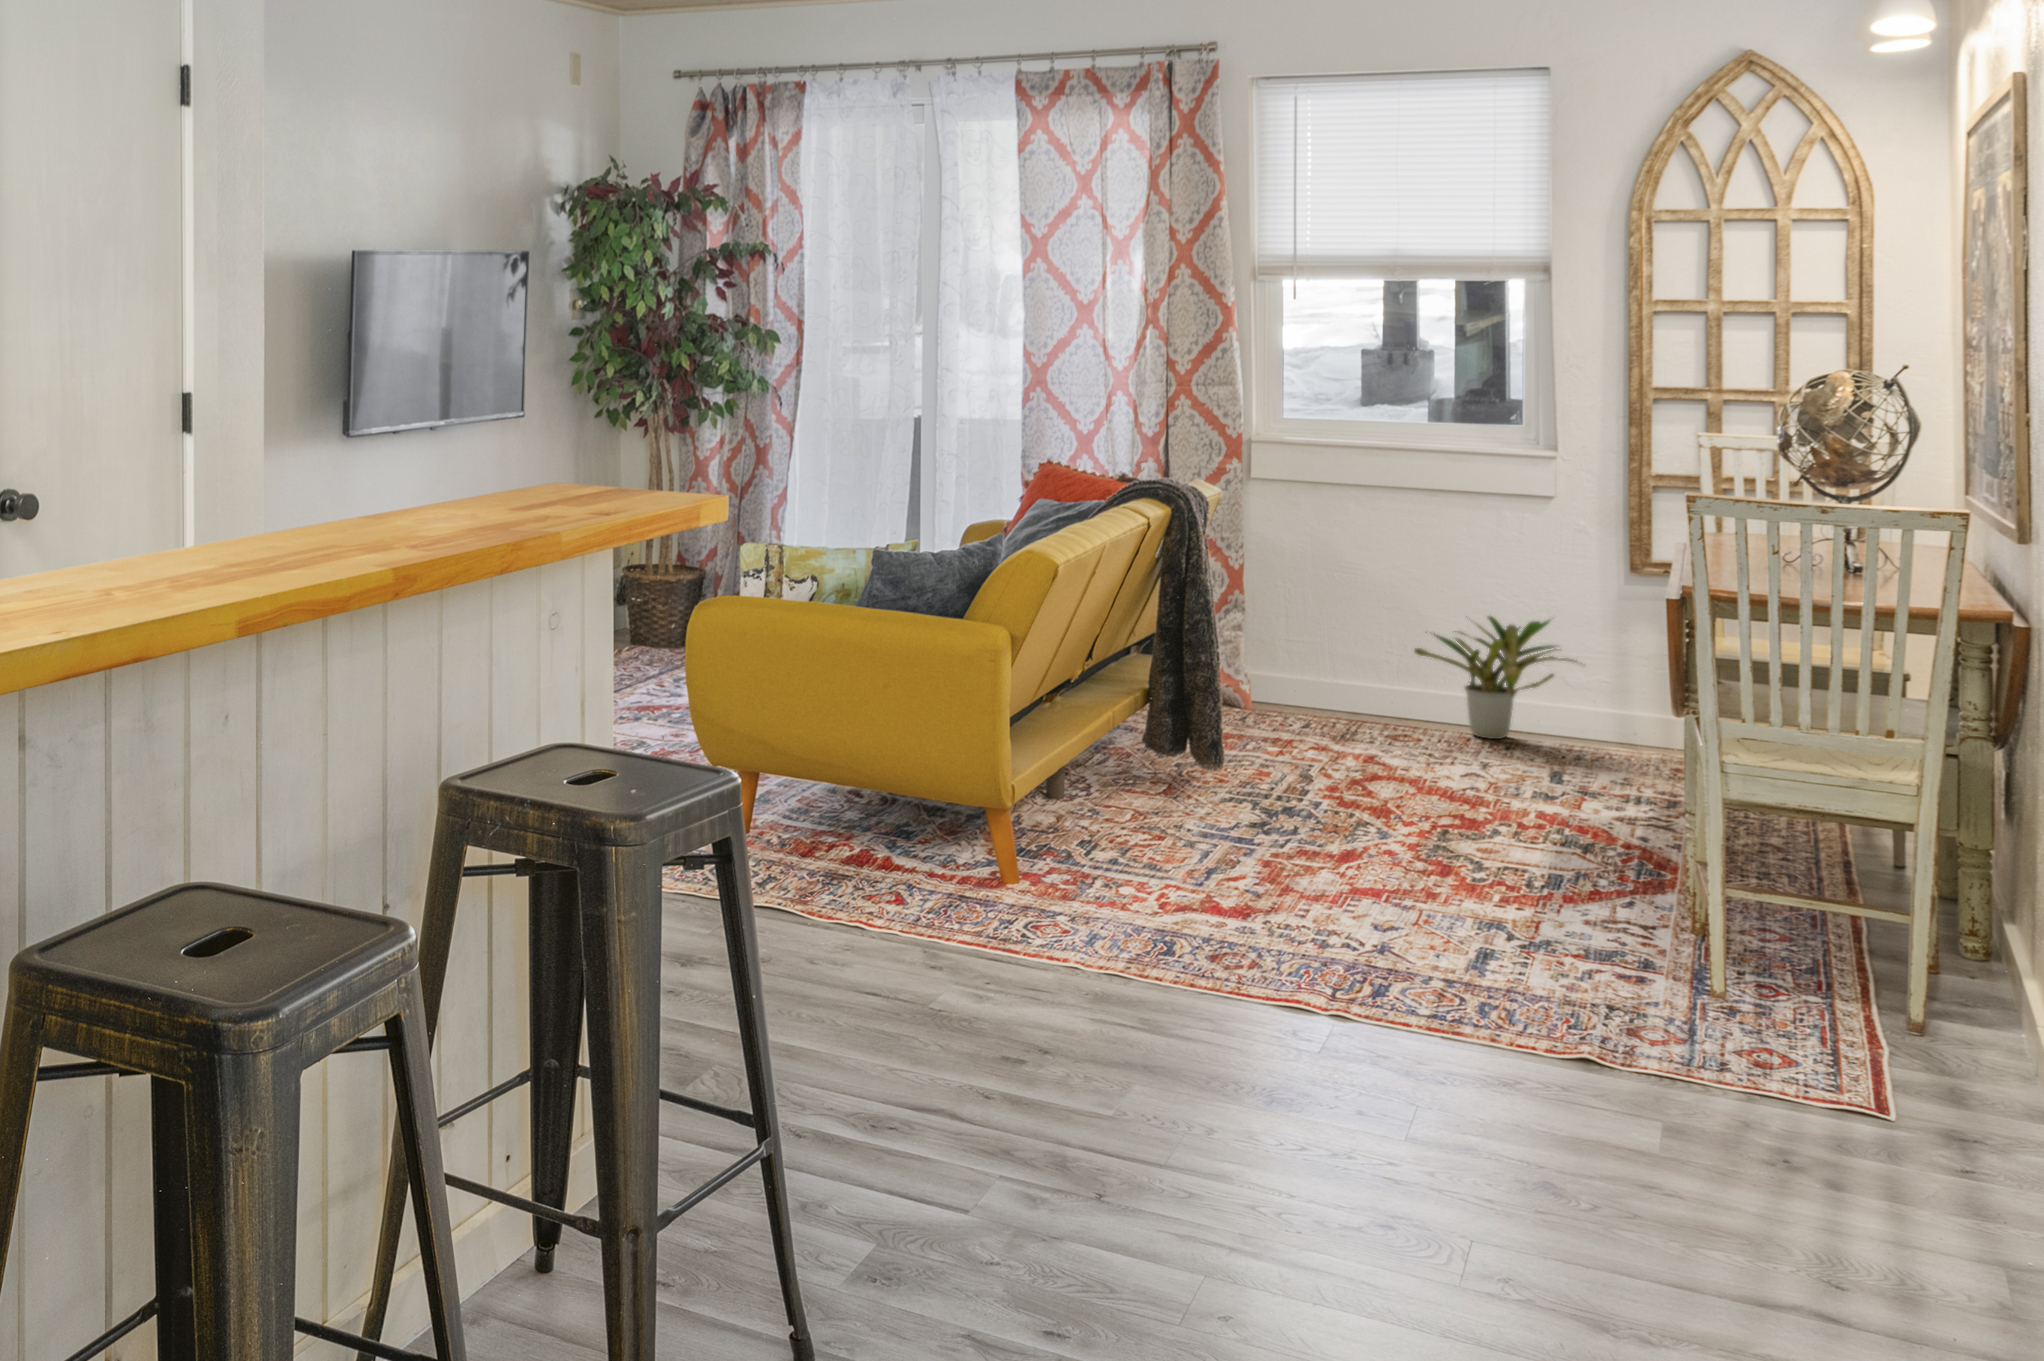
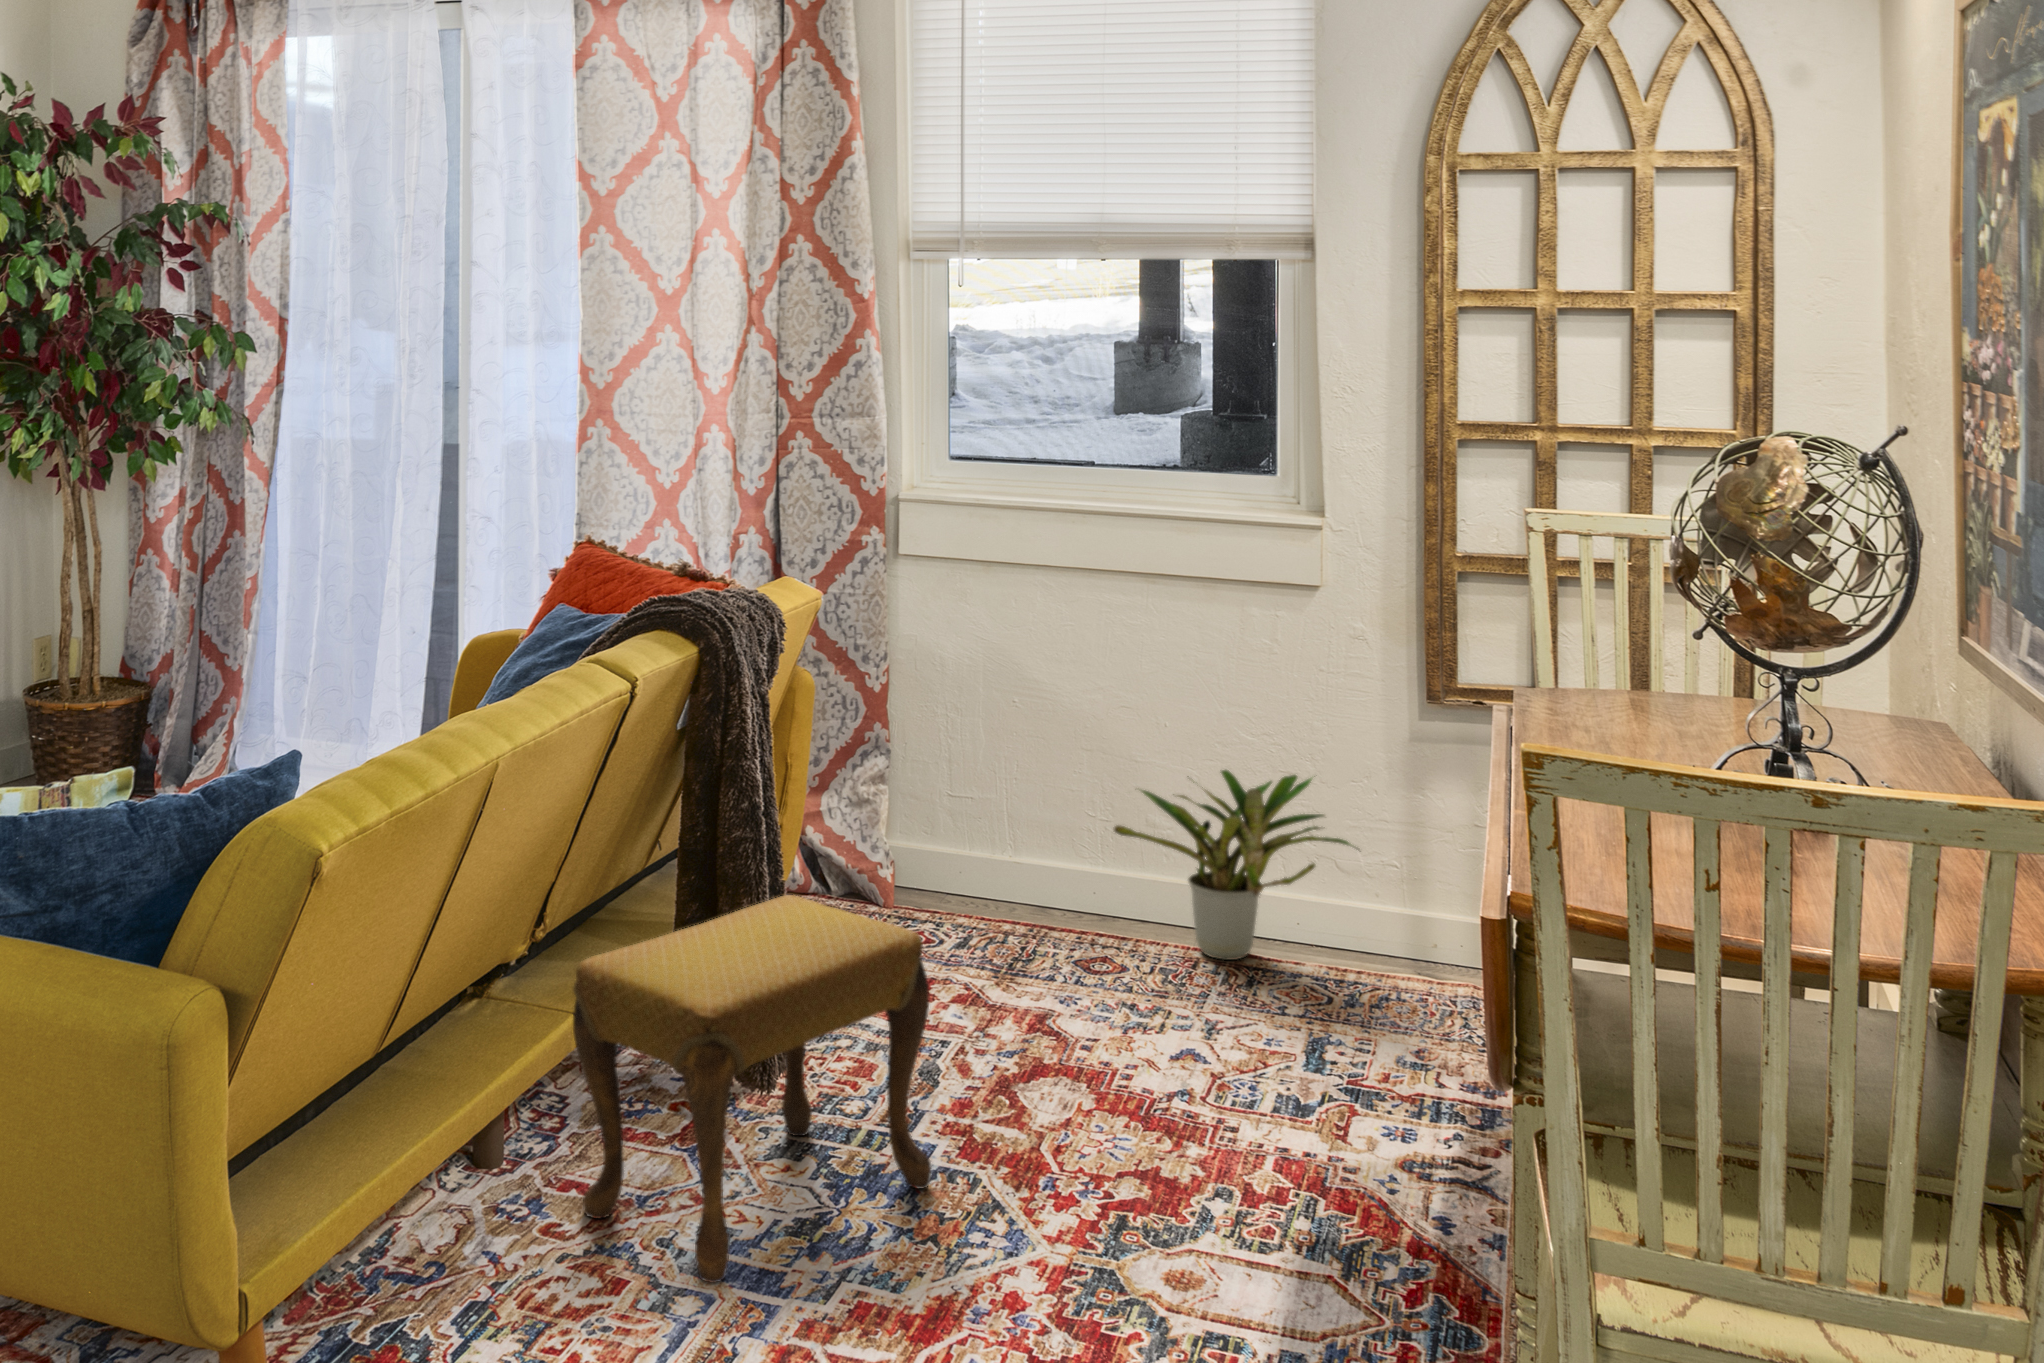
footstool: none [1123,654,1329,841] -> present [573,895,931,1283]

